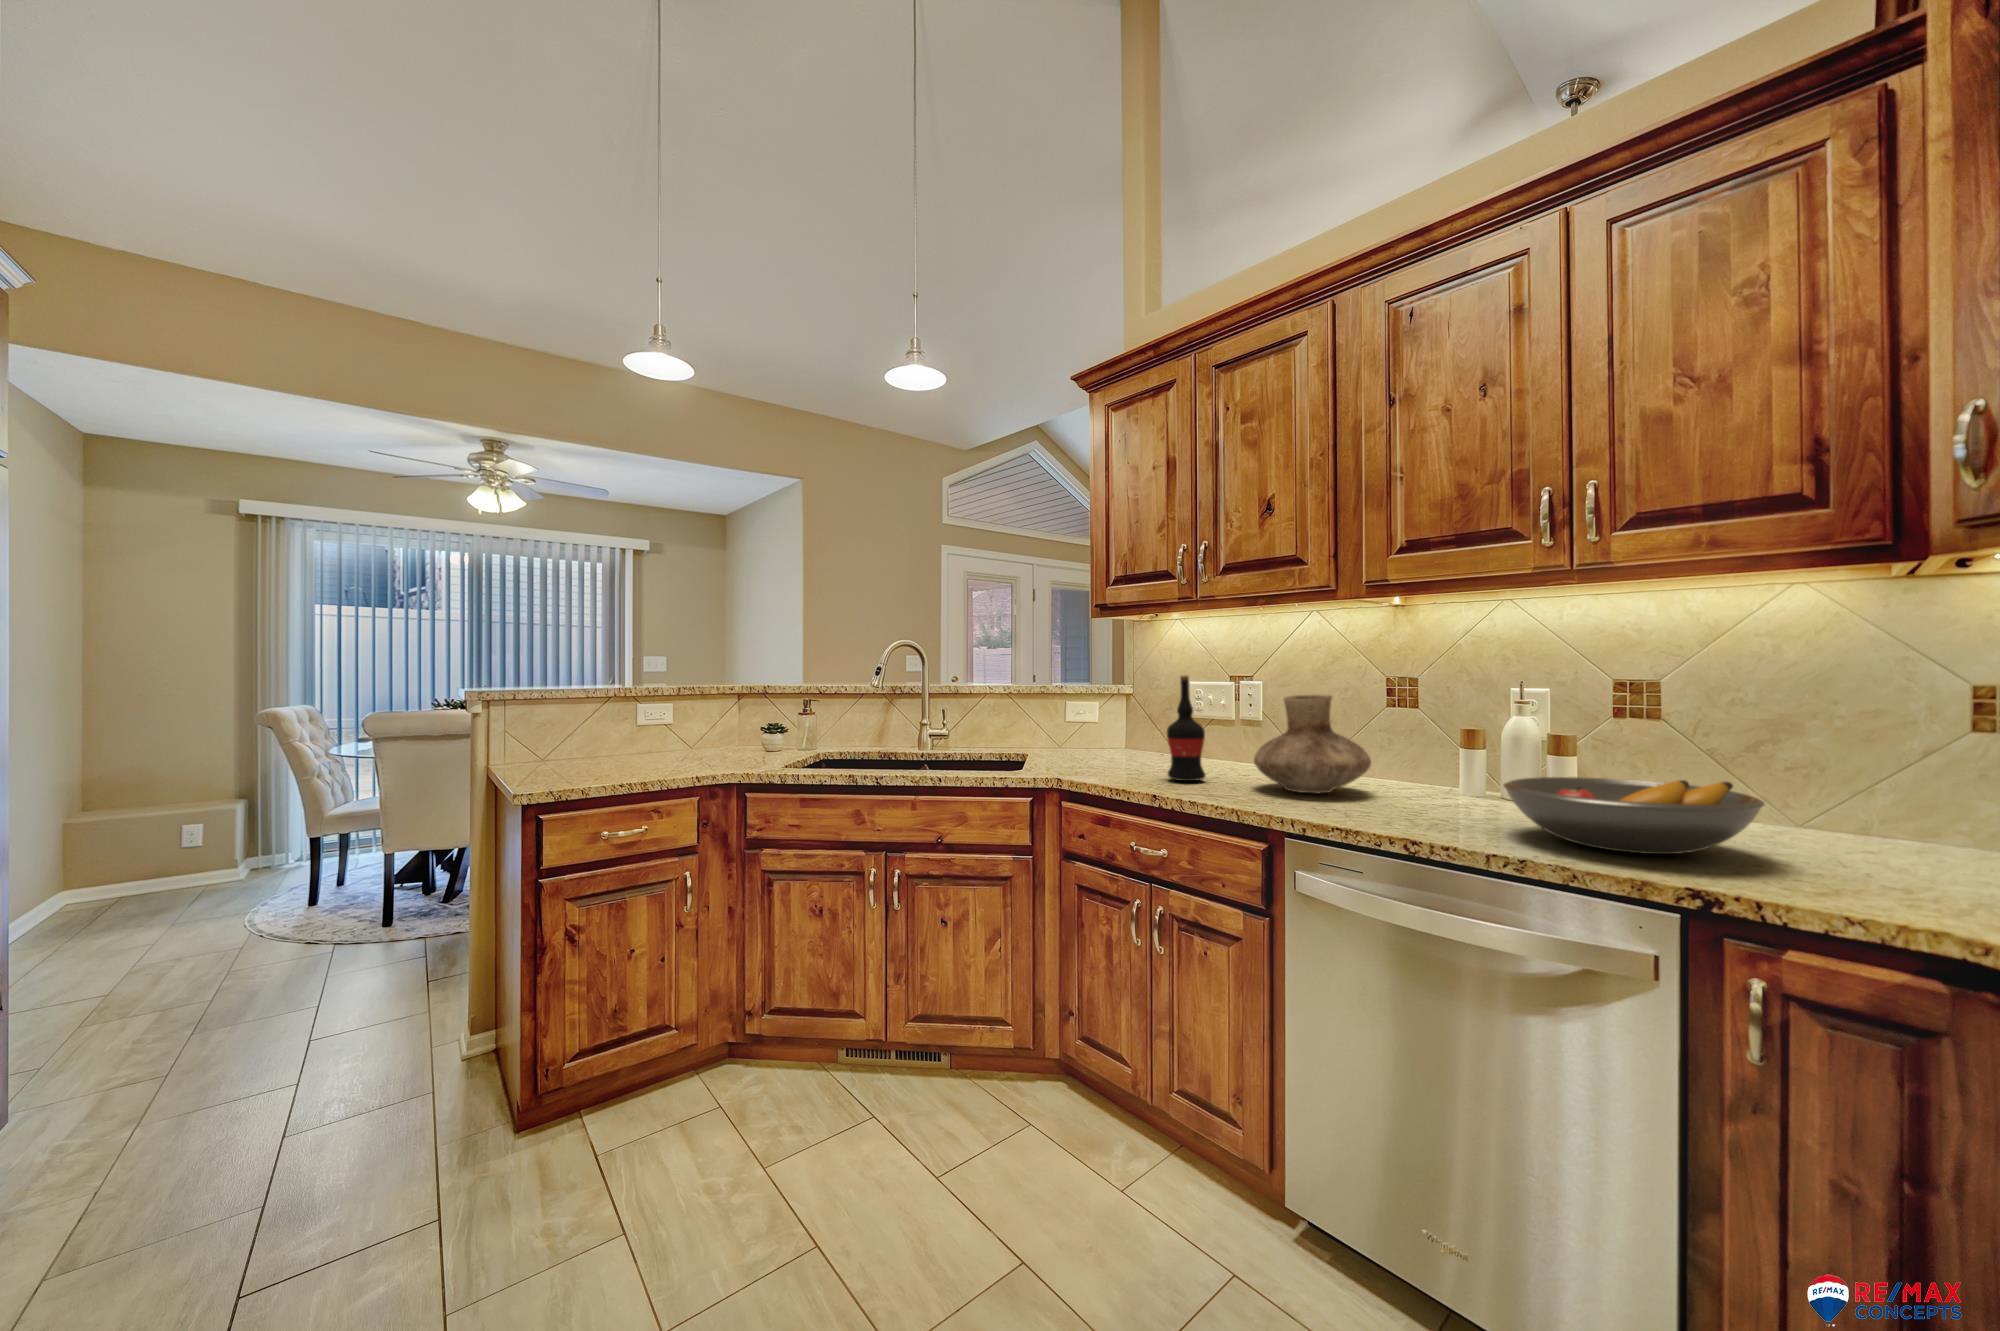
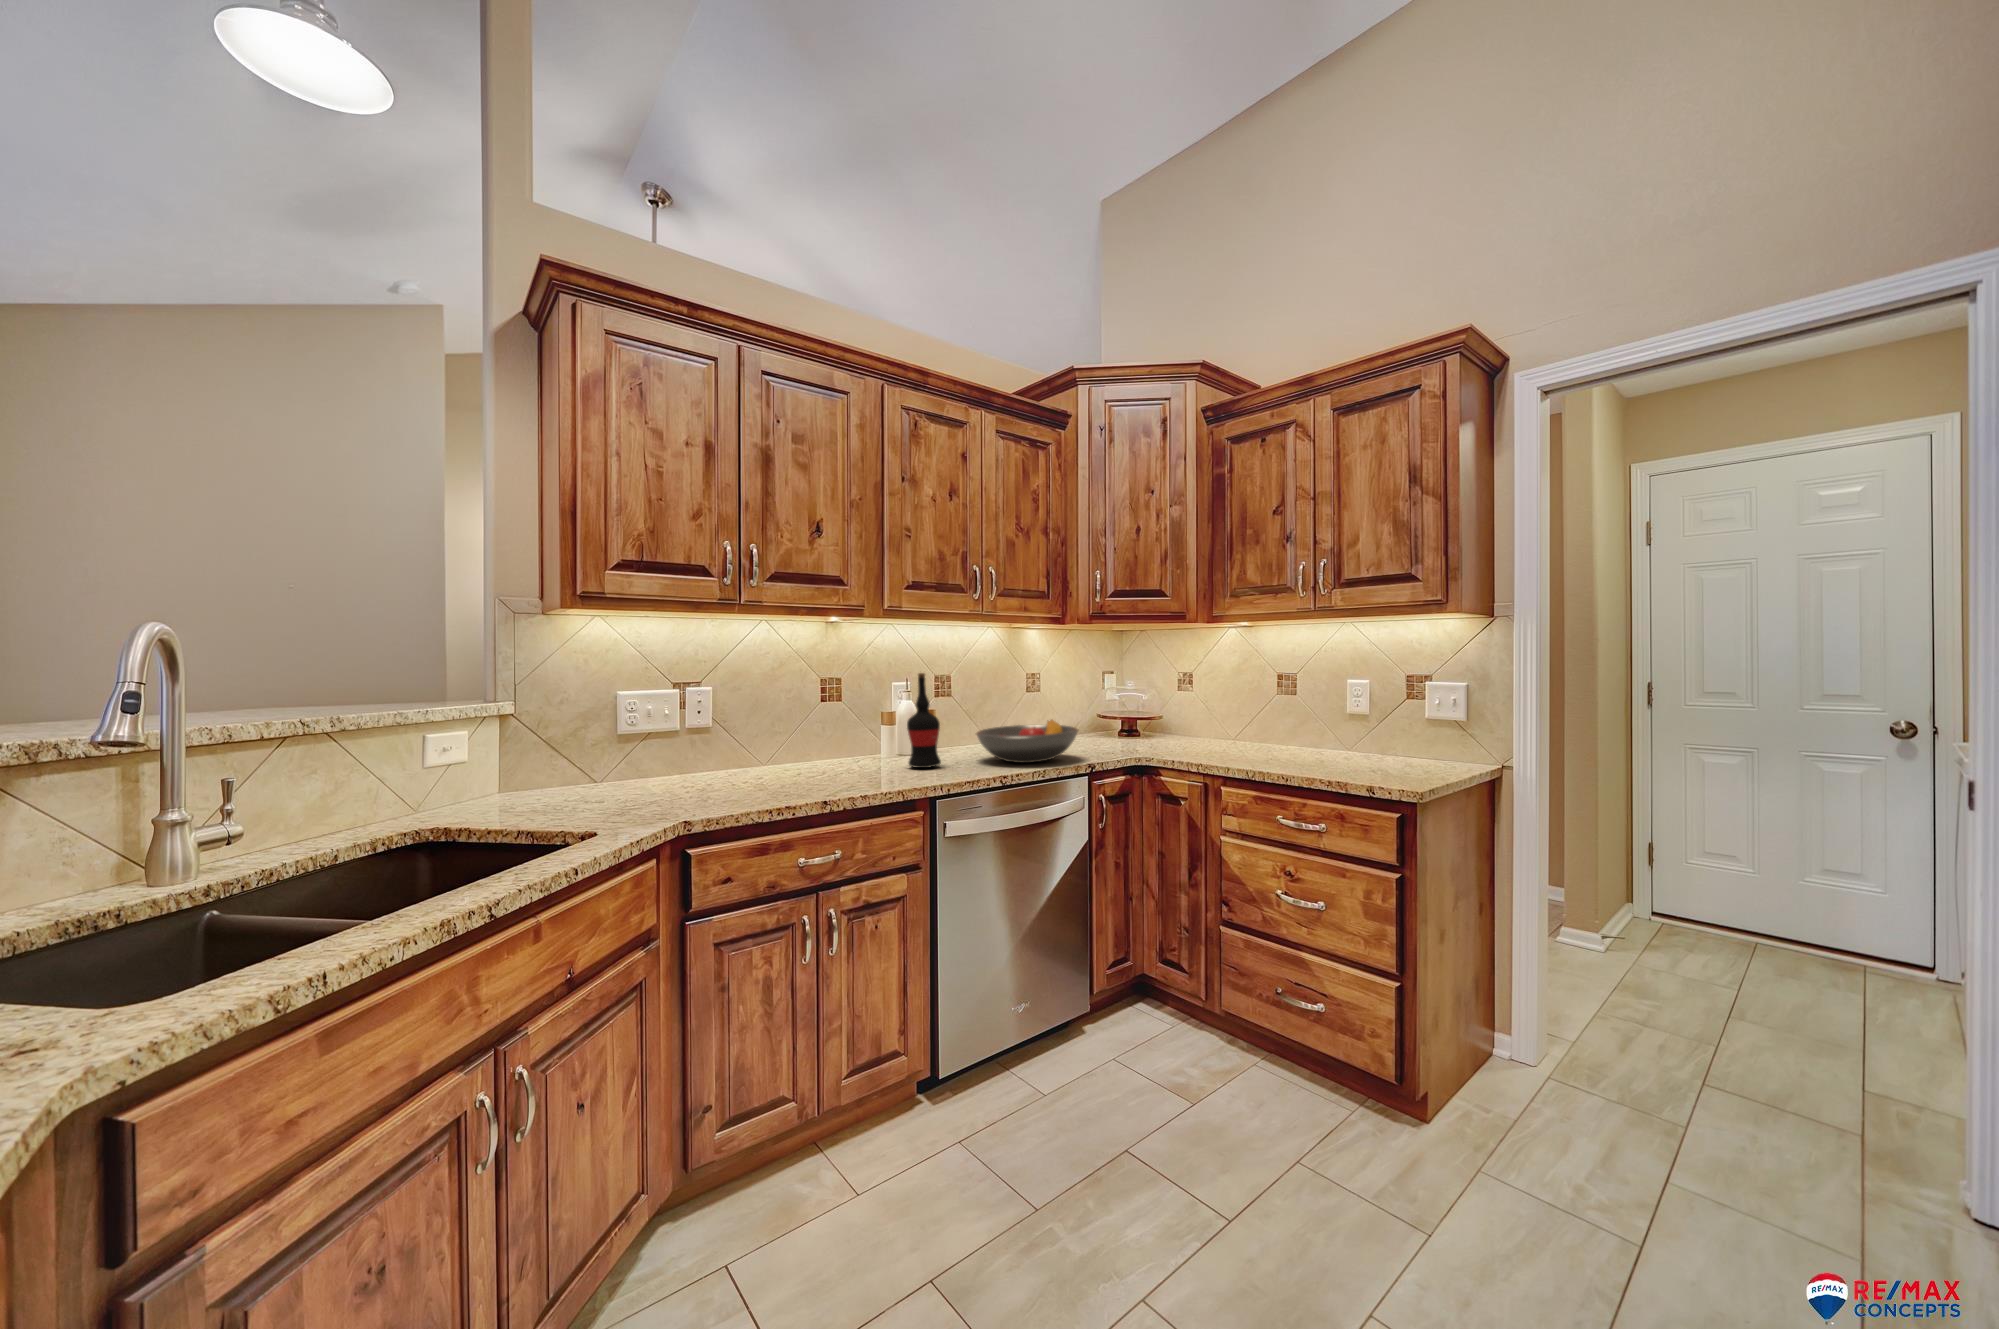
wine bottle: present [1167,675,1206,781] -> present [907,673,941,768]
vase: present [1254,695,1371,793] -> none [785,692,881,779]

